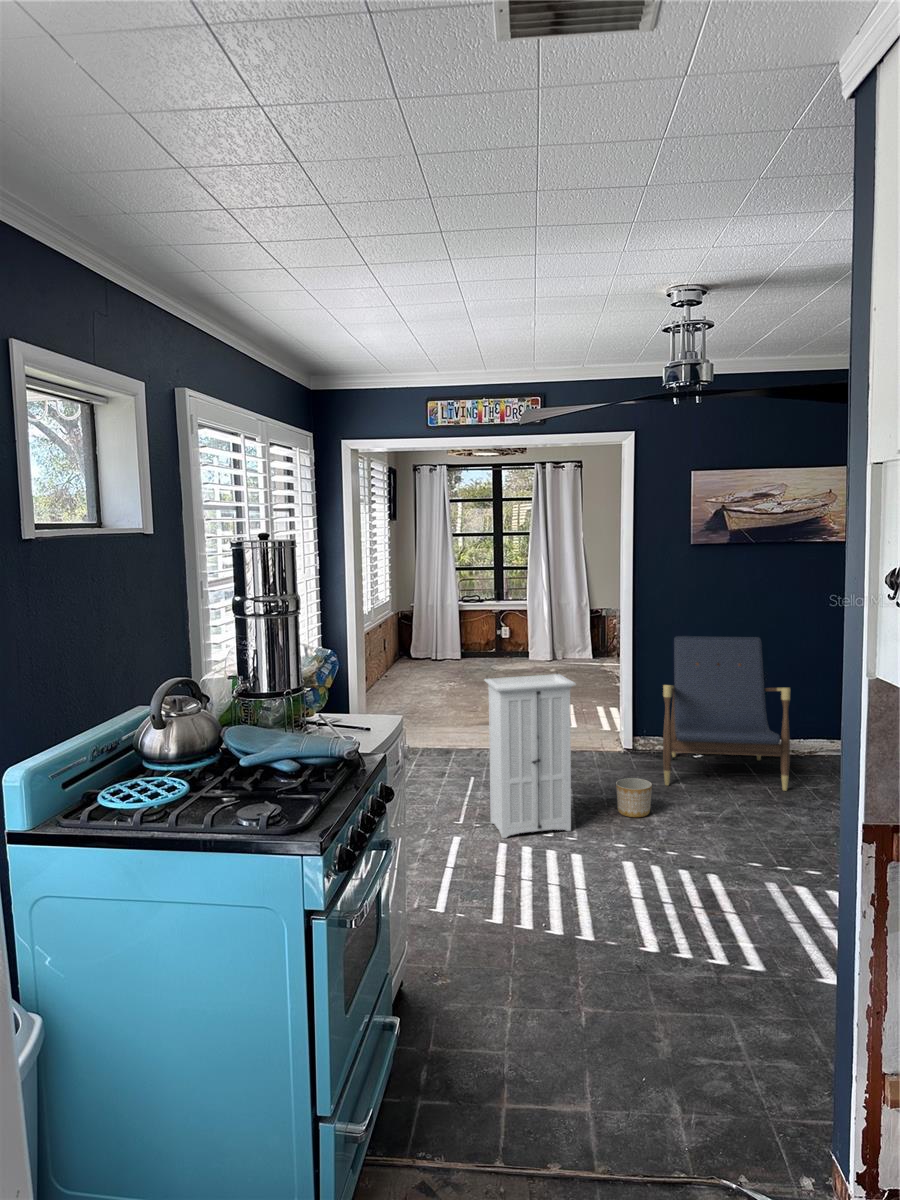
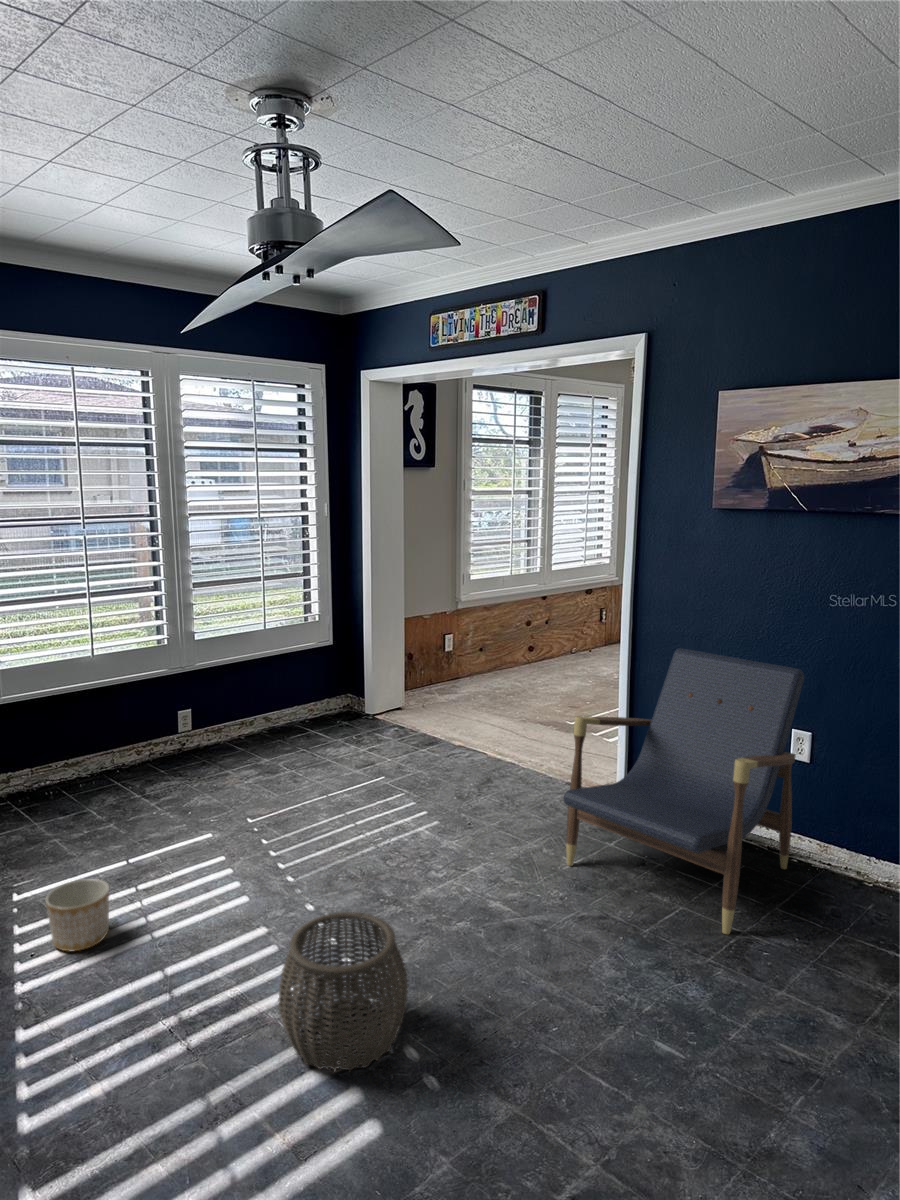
storage cabinet: present [485,673,576,838] -> none [227,659,356,889]
planter: present [616,778,652,817] -> present [45,879,109,952]
woven basket: none [682,802,763,888] -> present [278,912,408,1072]

